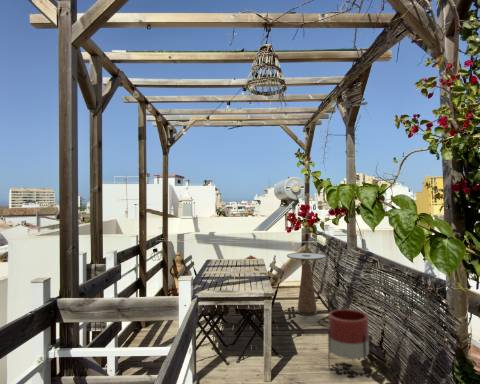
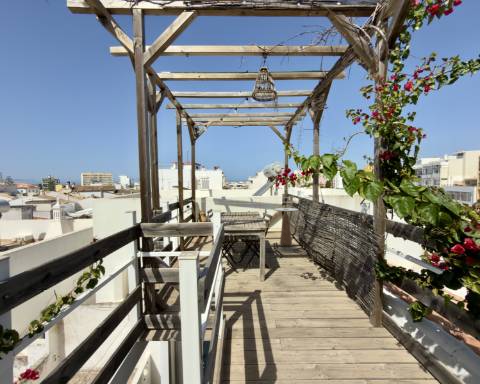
planter: present [328,309,369,370] -> none [300,240,325,279]

